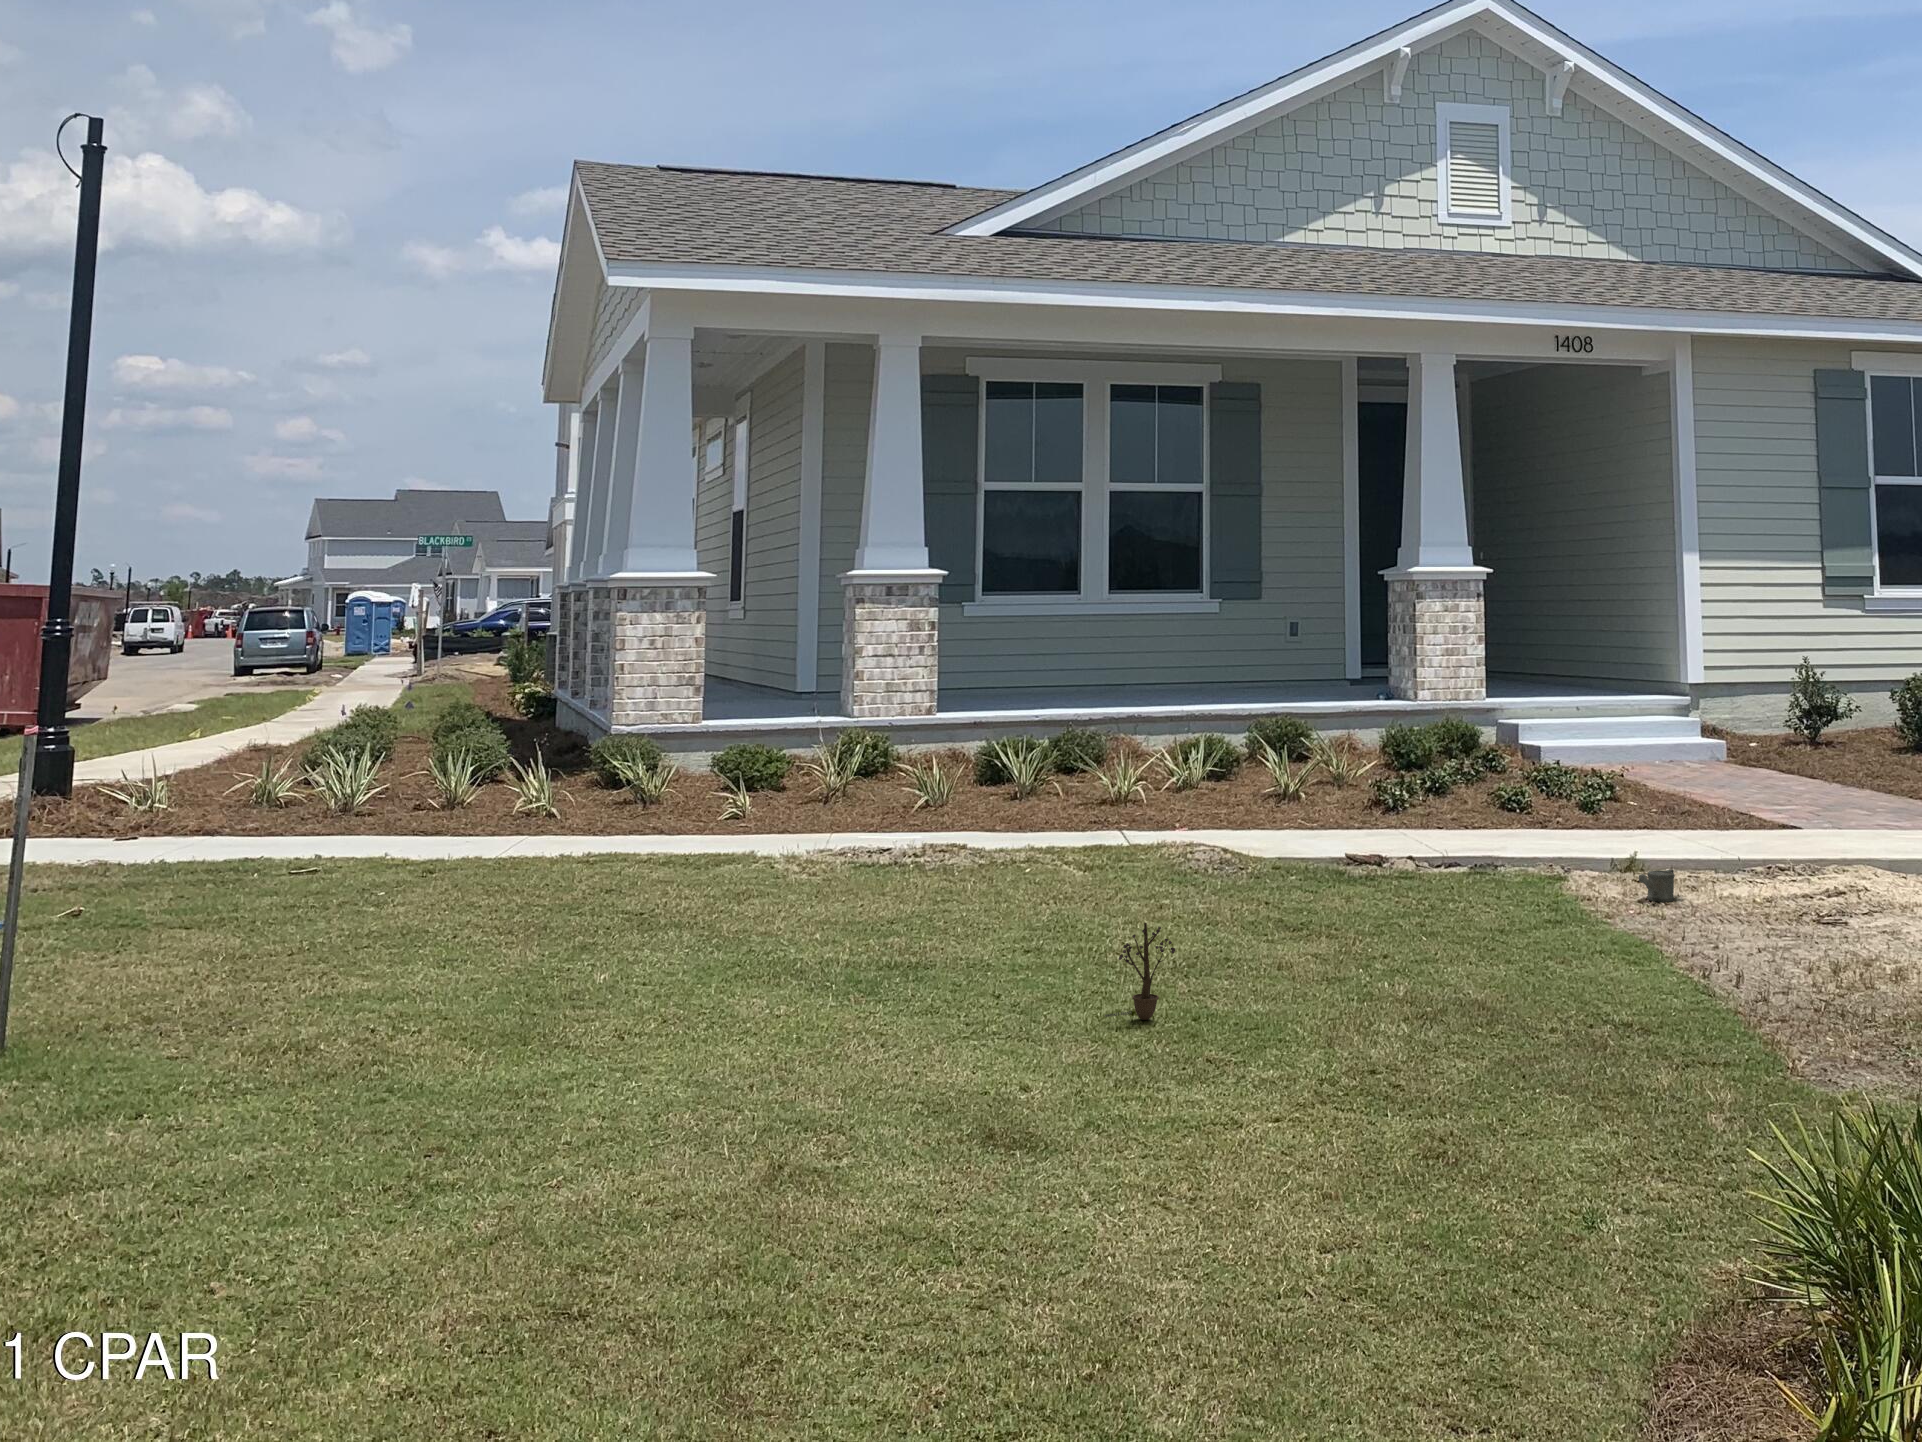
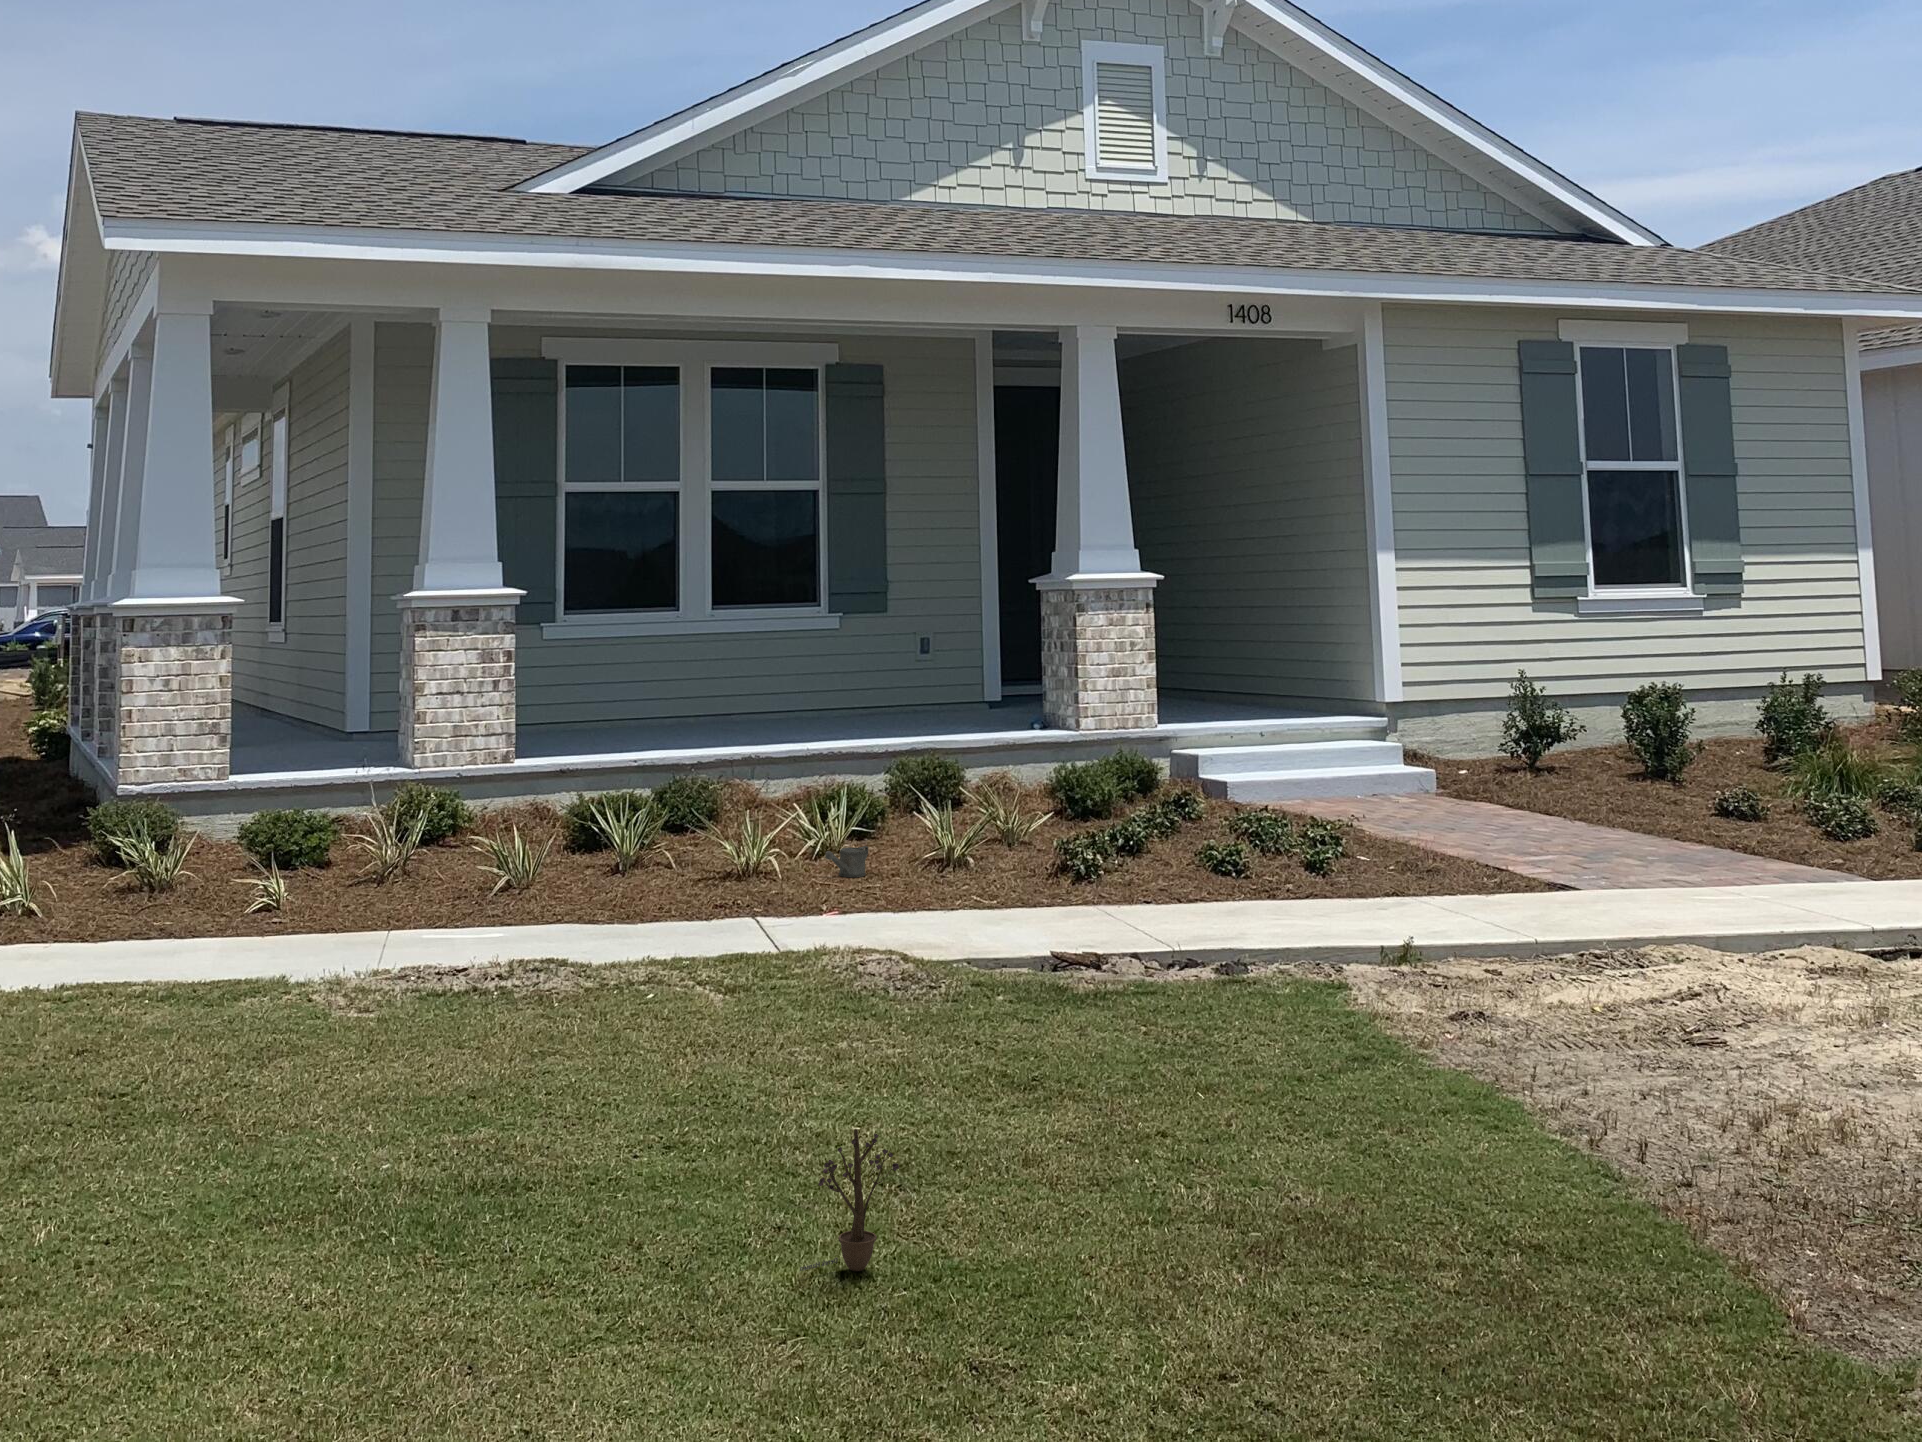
watering can: present [1639,869,1675,902] -> present [825,846,868,877]

